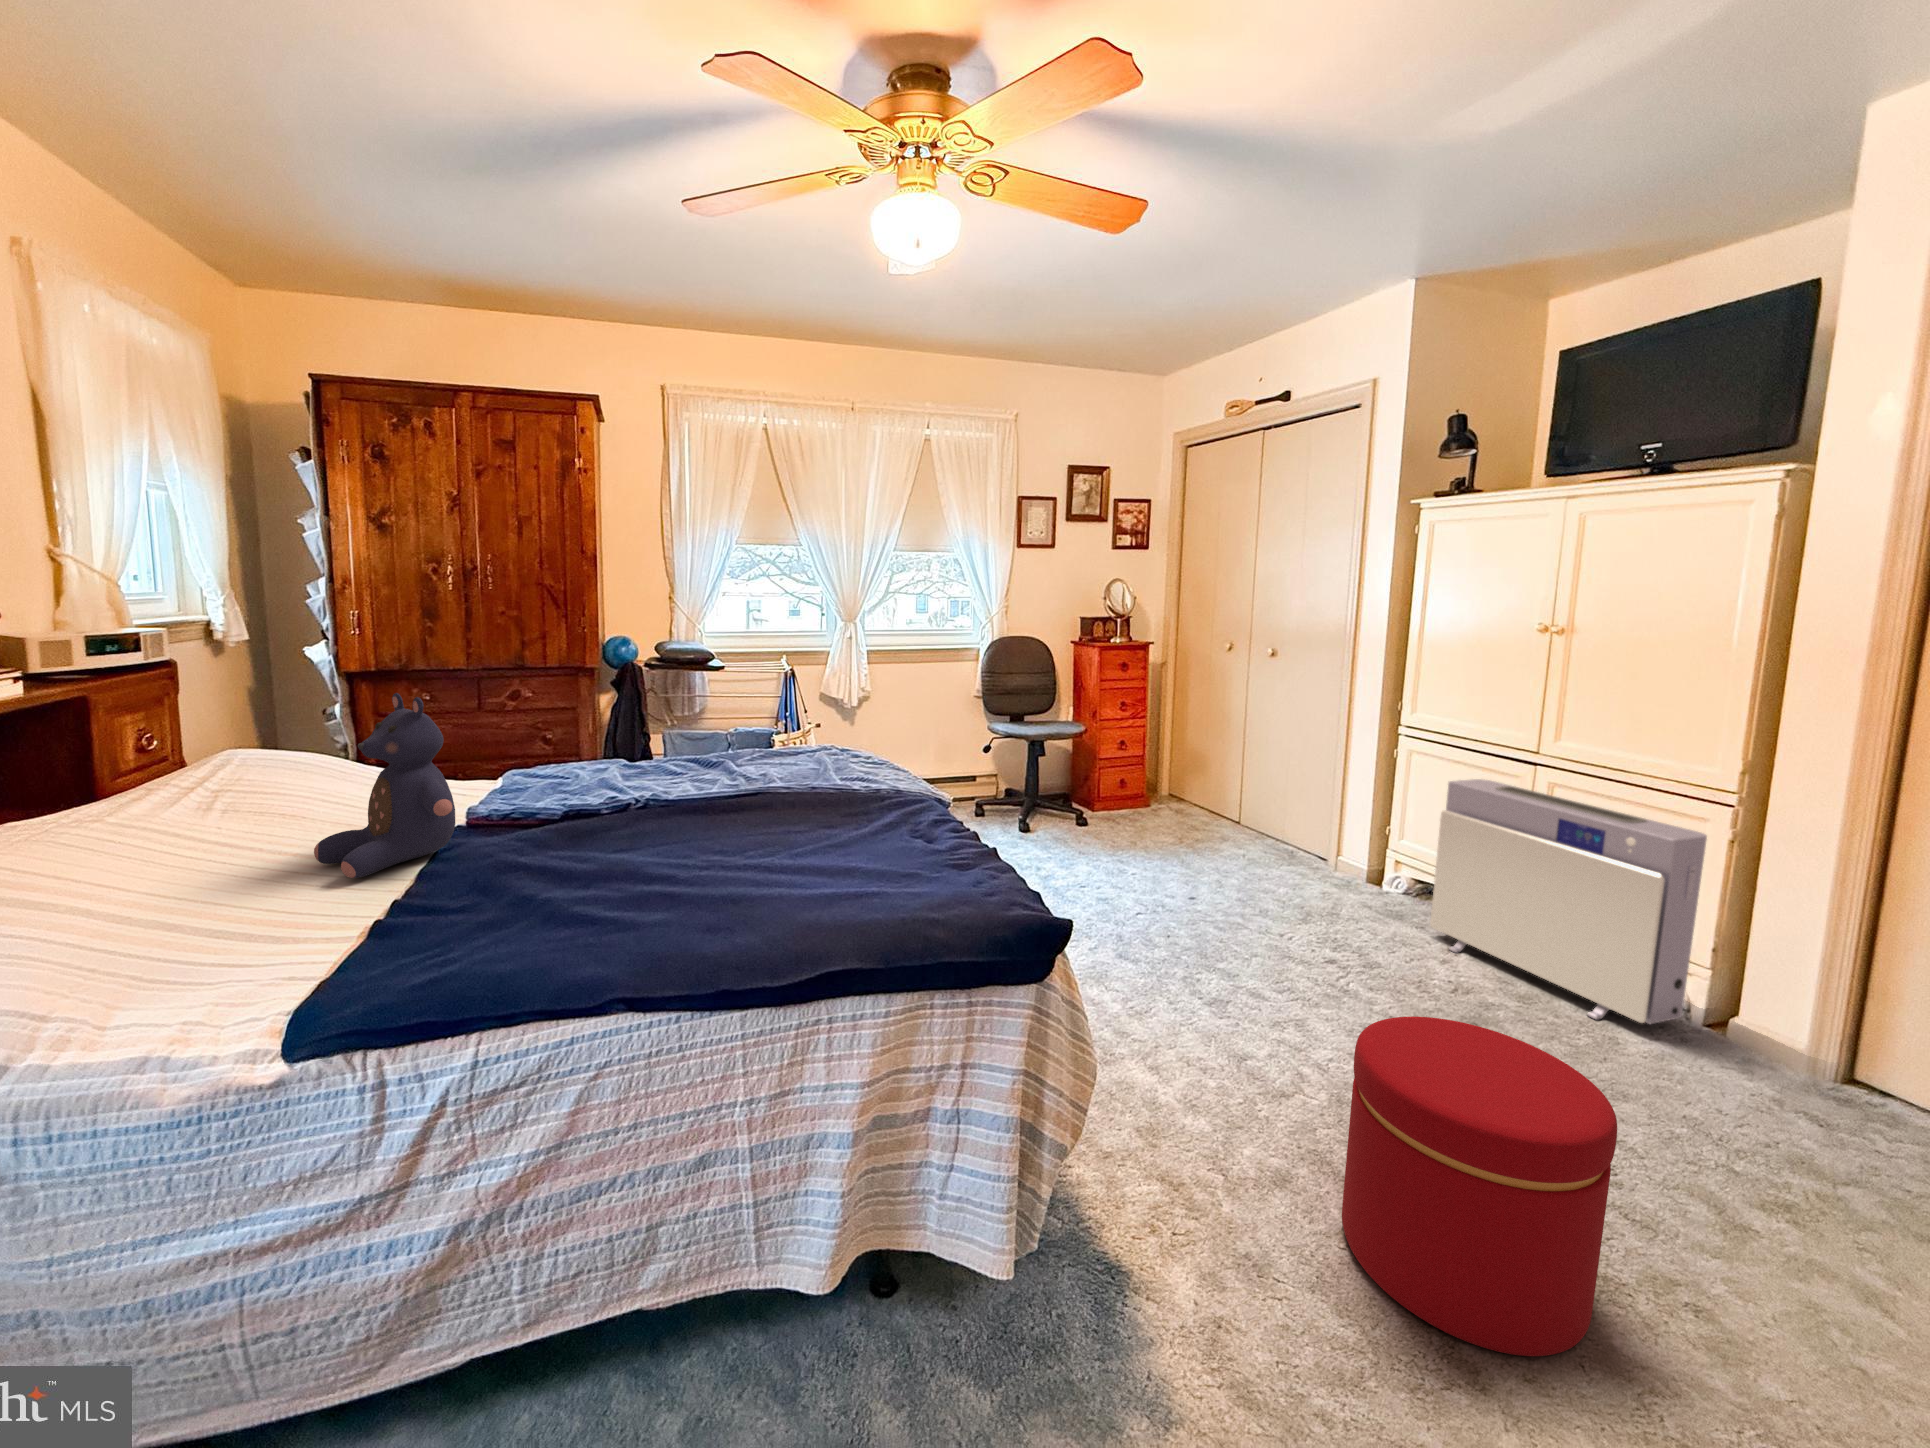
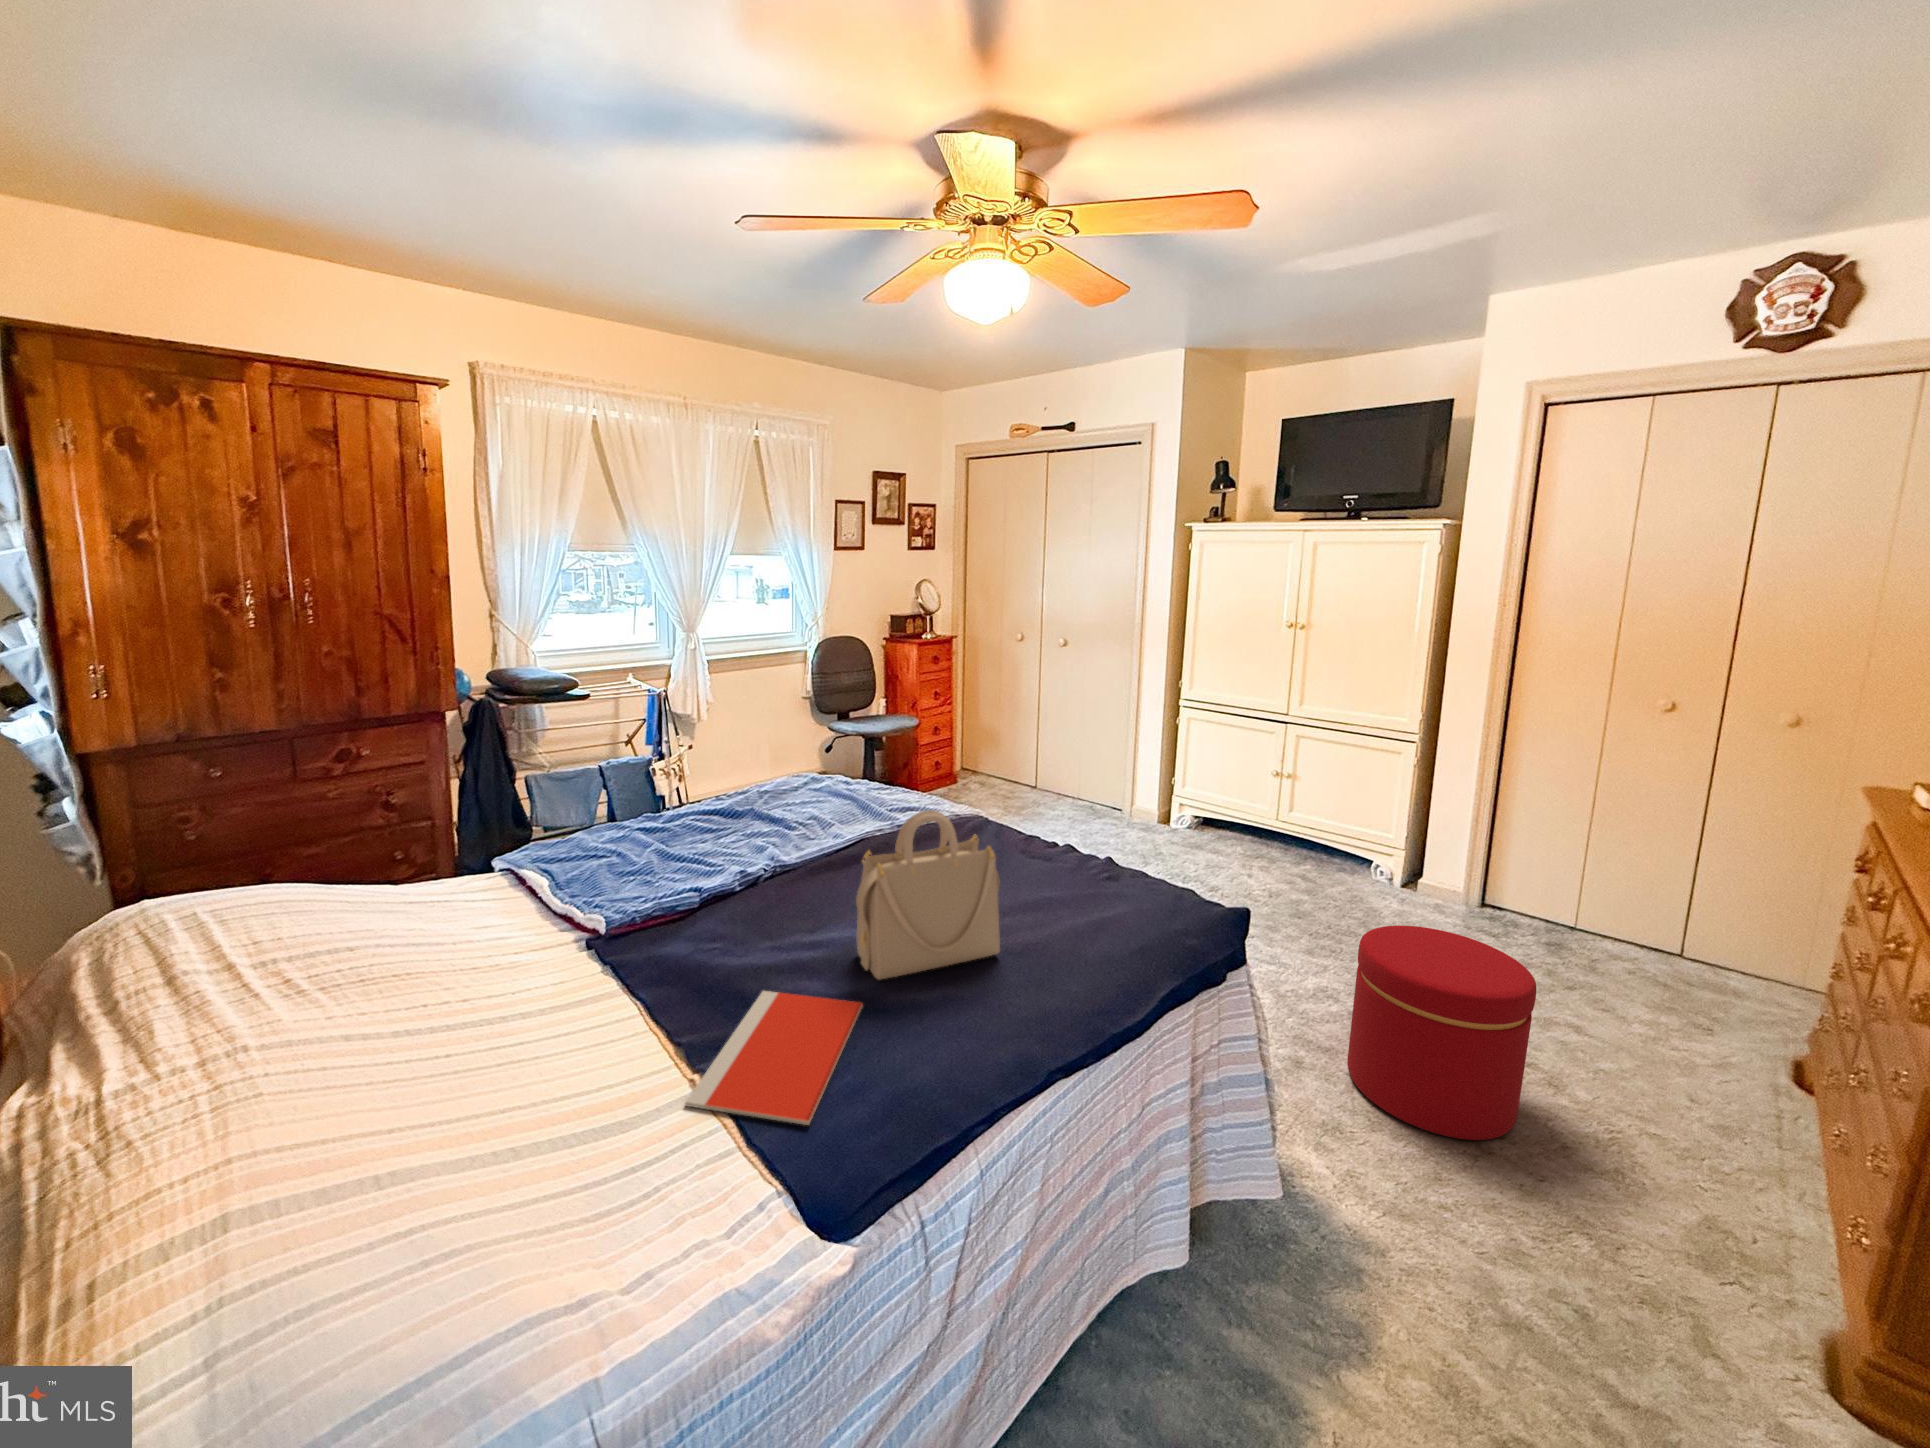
teddy bear: present [314,693,455,878] -> none [473,804,656,1049]
handbag: none [613,737,763,894] -> present [856,810,1000,979]
air purifier: present [1430,779,1707,1024] -> none [1229,737,1411,898]
notebook: none [357,876,575,959] -> present [685,991,863,1125]

